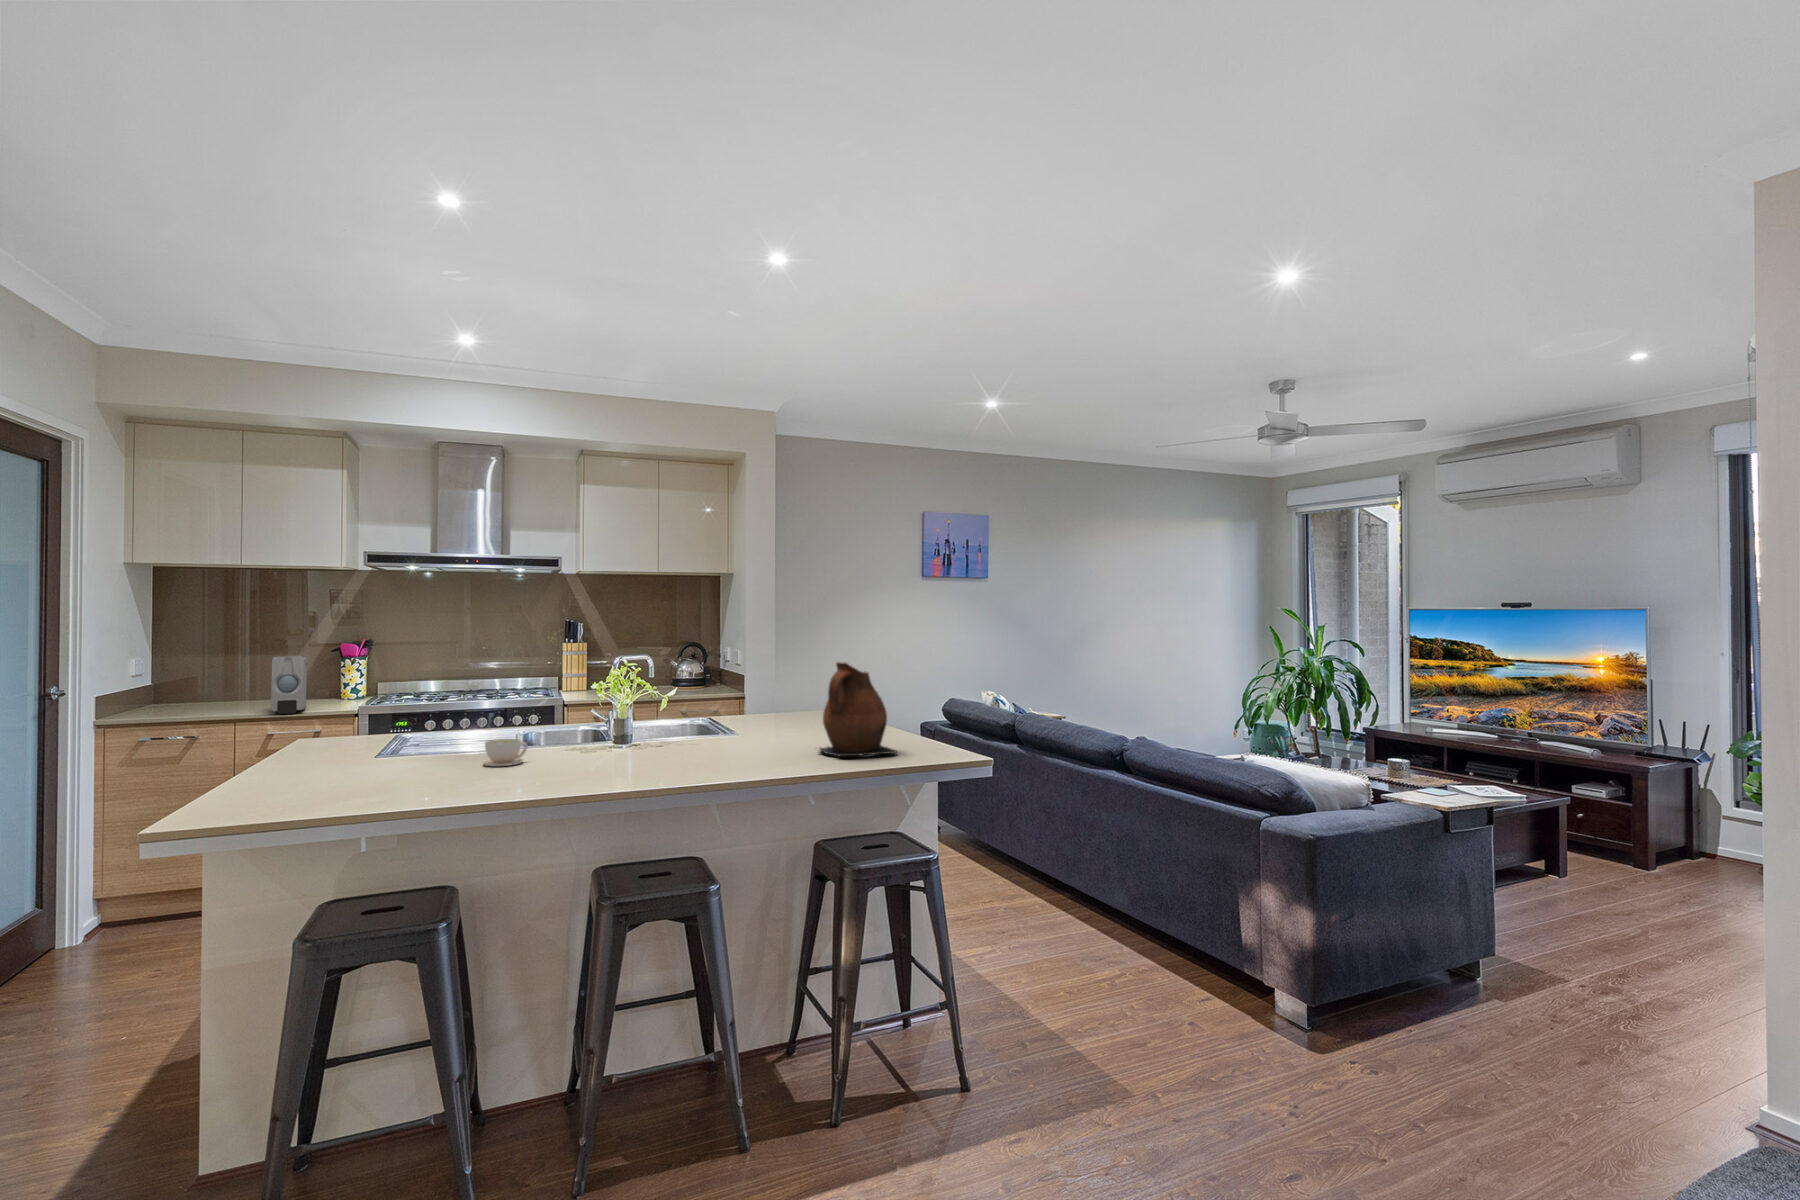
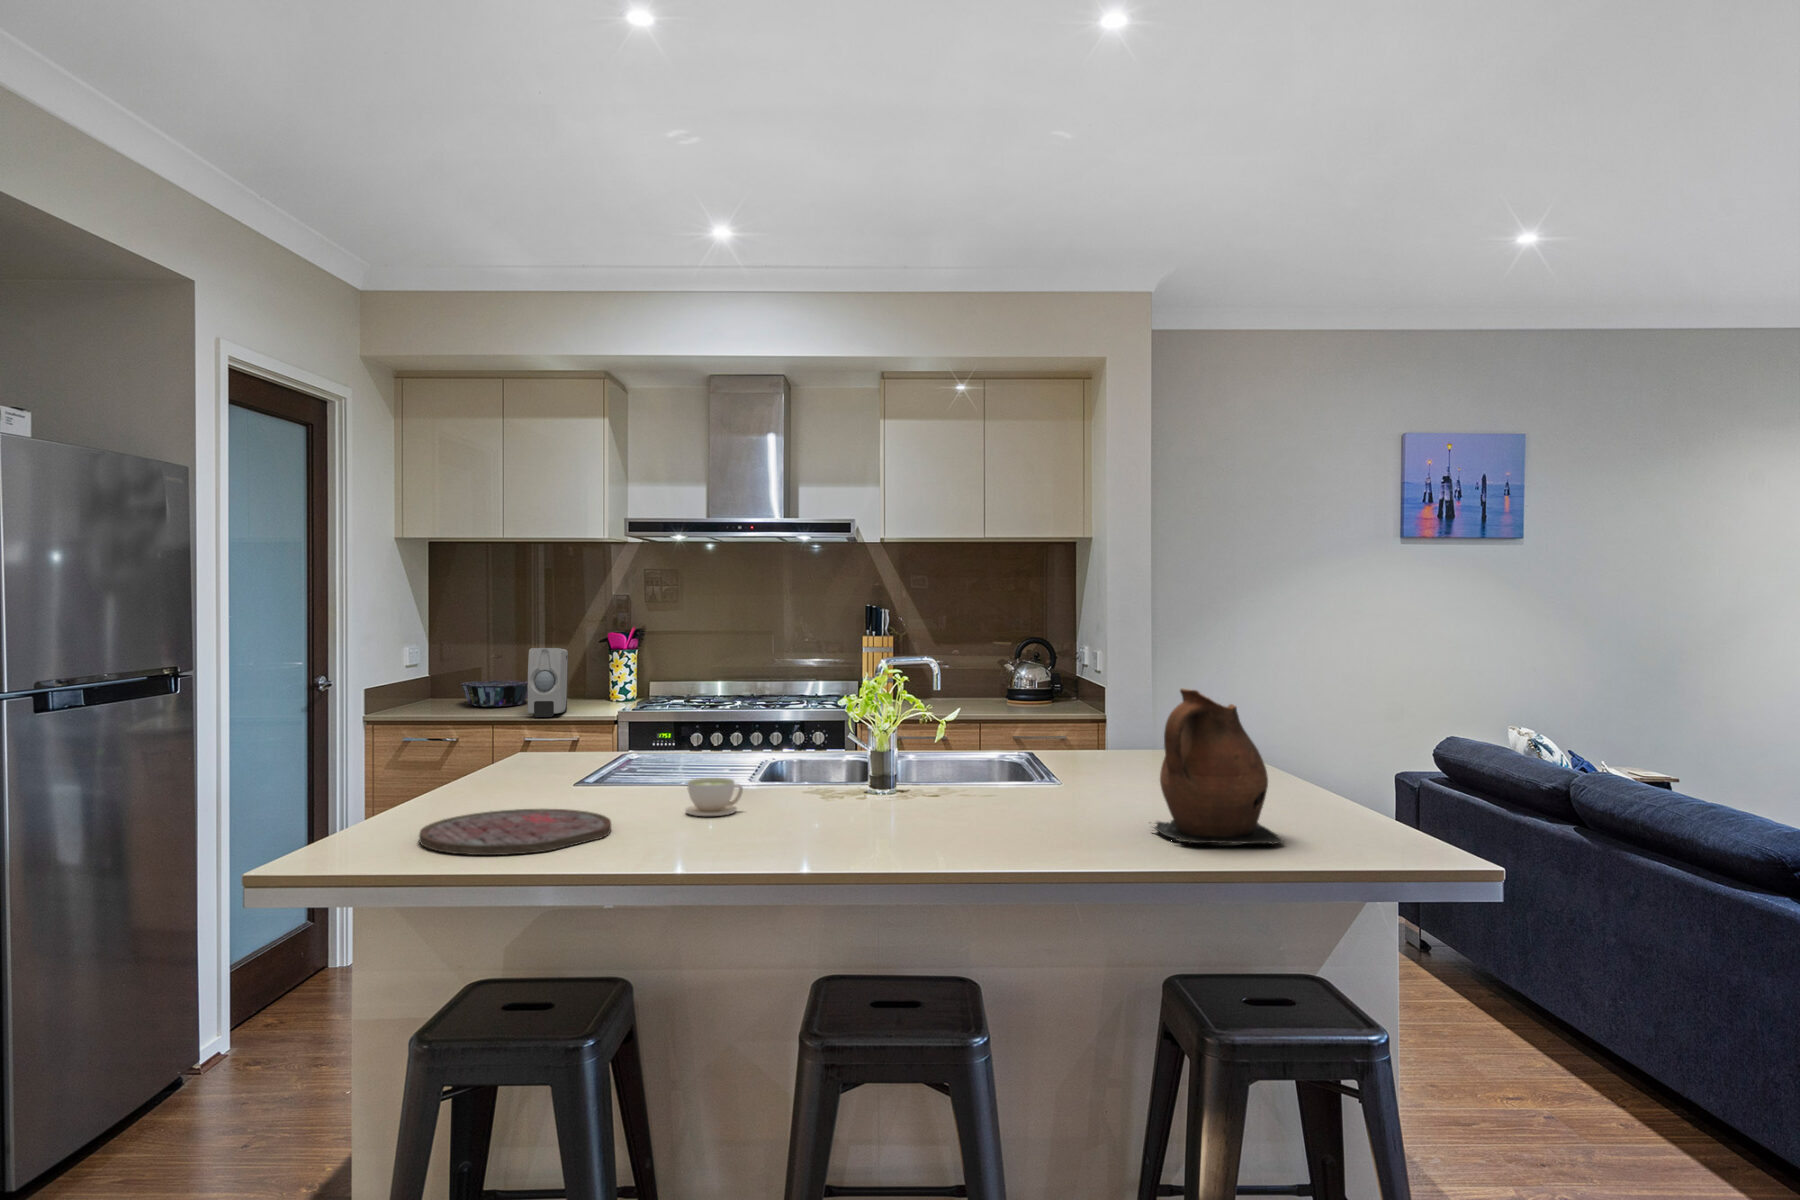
decorative bowl: none [193,686,268,708] -> present [461,681,528,707]
cutting board: none [268,768,433,802] -> present [419,809,611,855]

